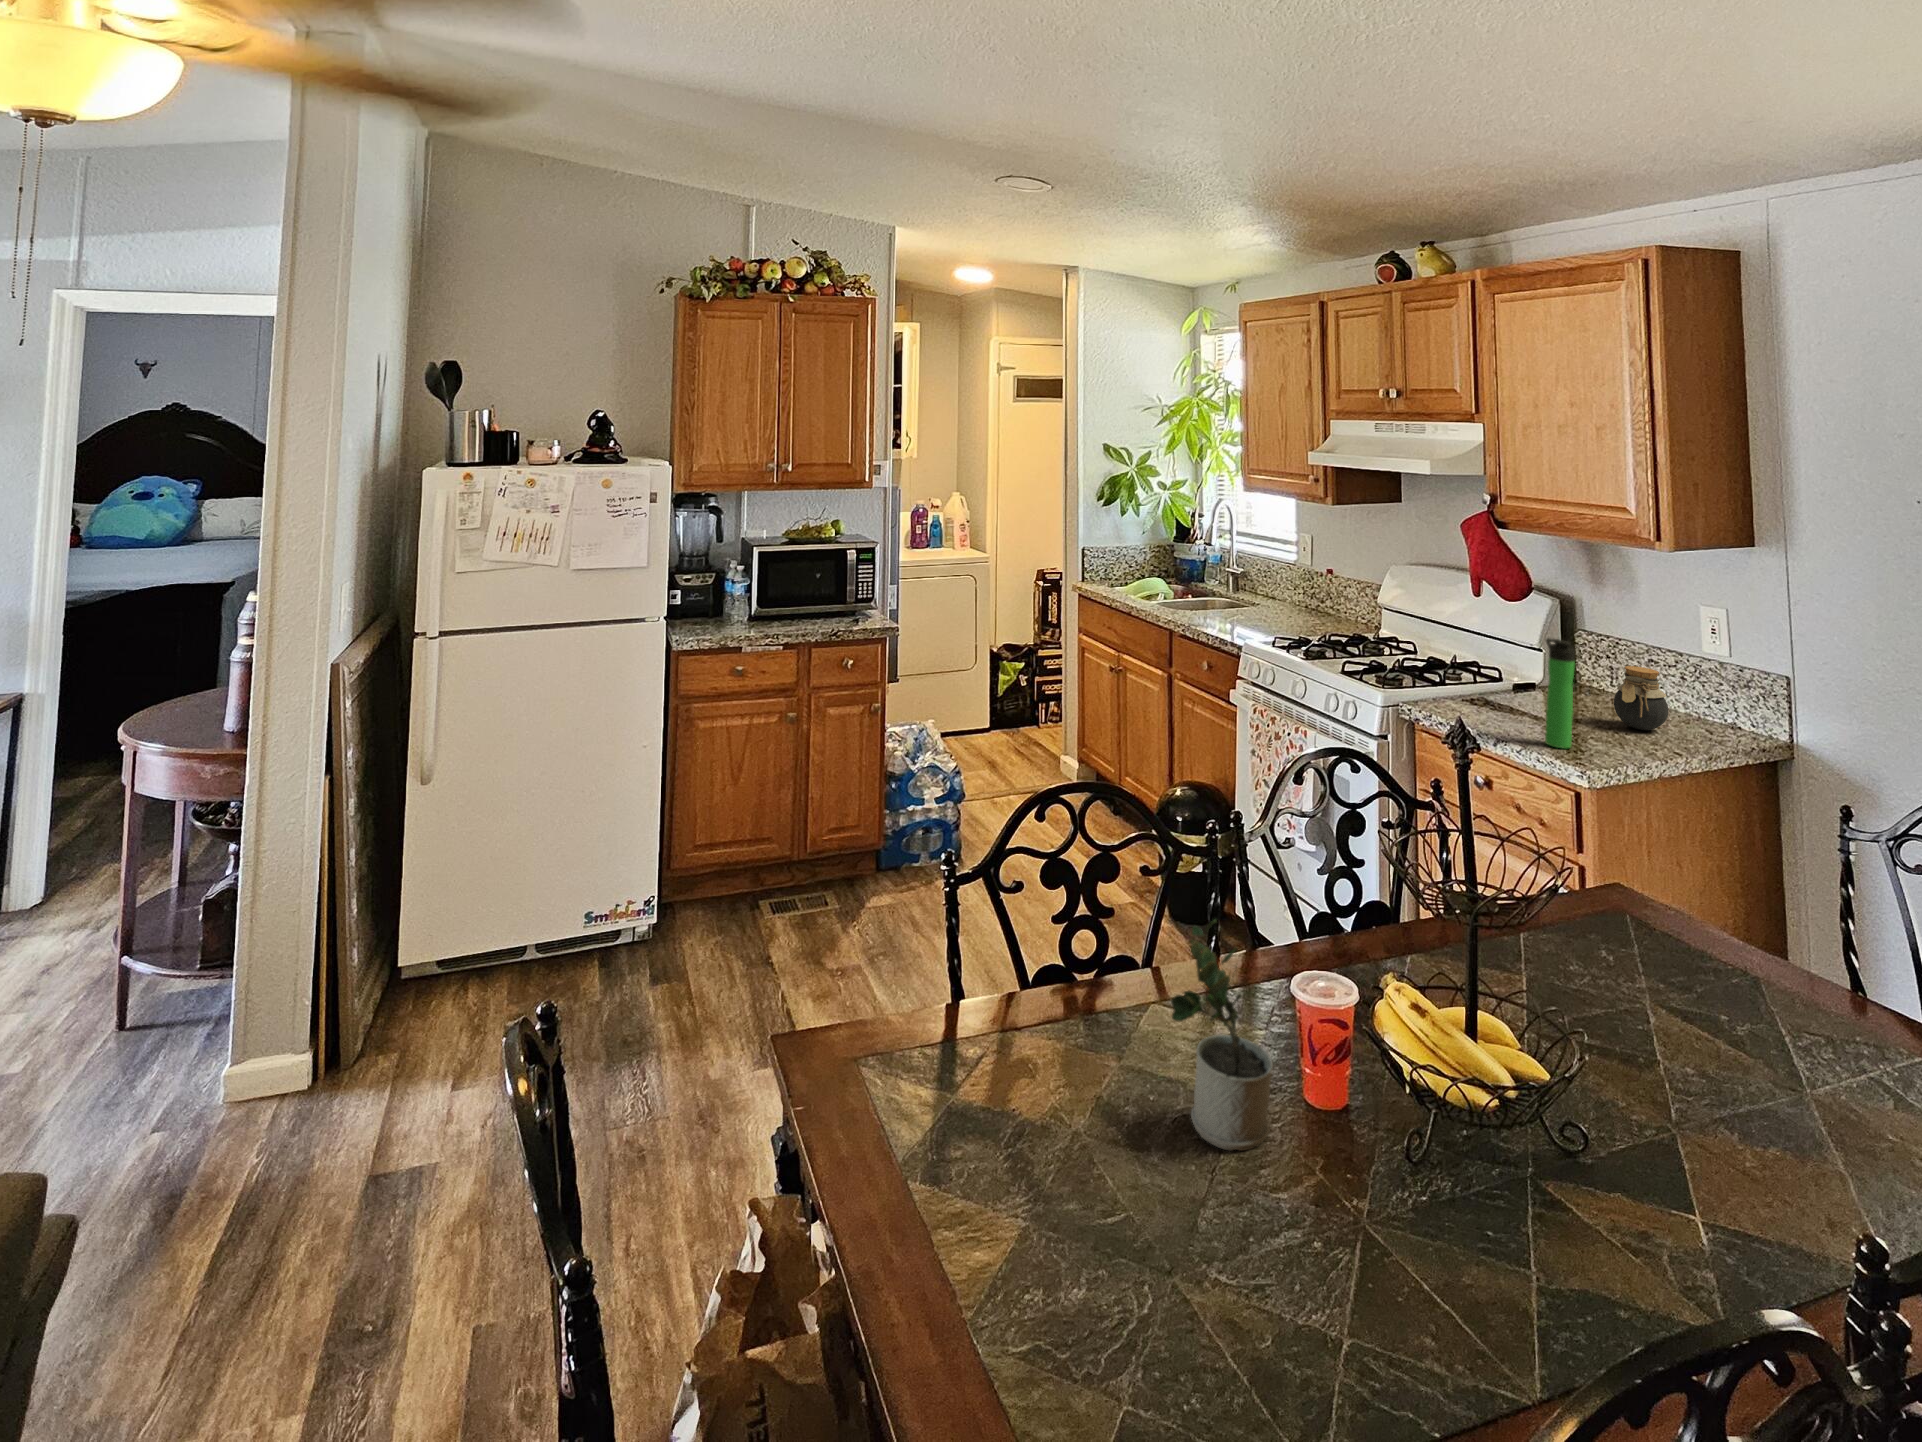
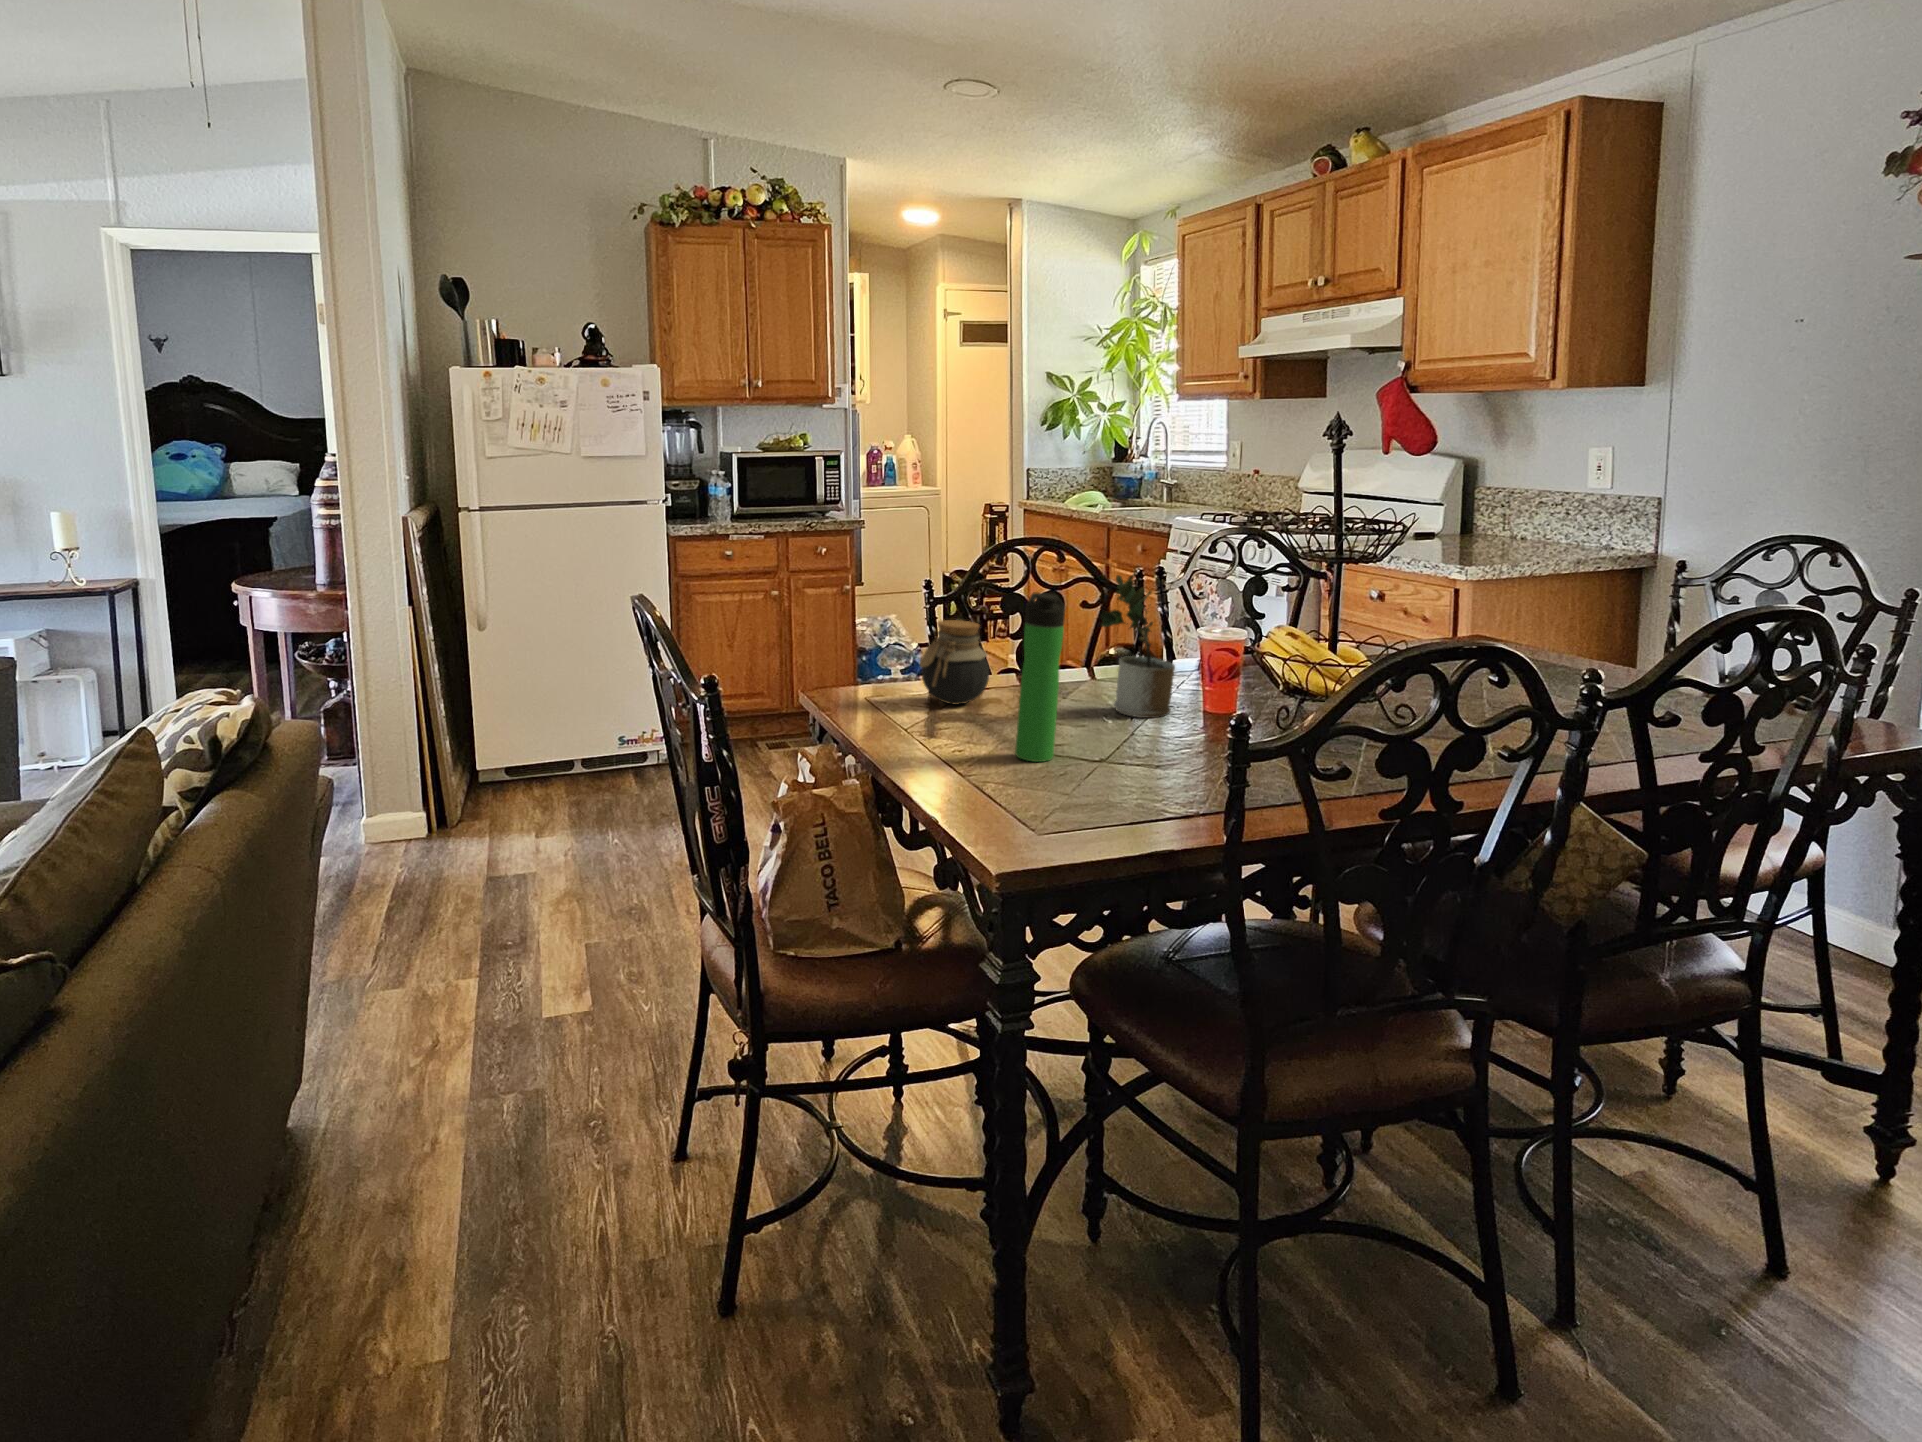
bottle: present [1545,638,1575,749] -> present [1015,592,1065,762]
jar: present [1614,666,1668,730] -> present [920,620,989,705]

